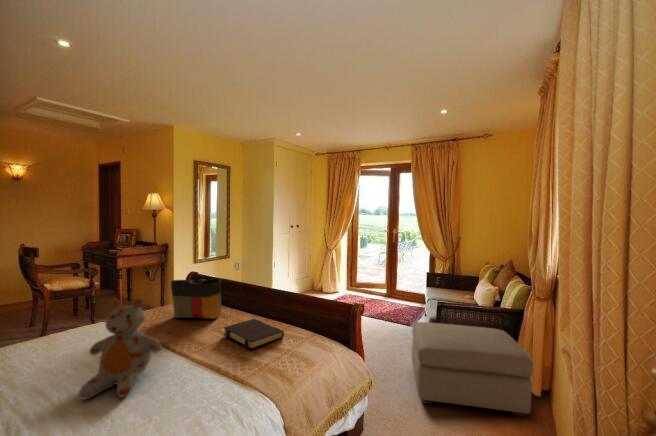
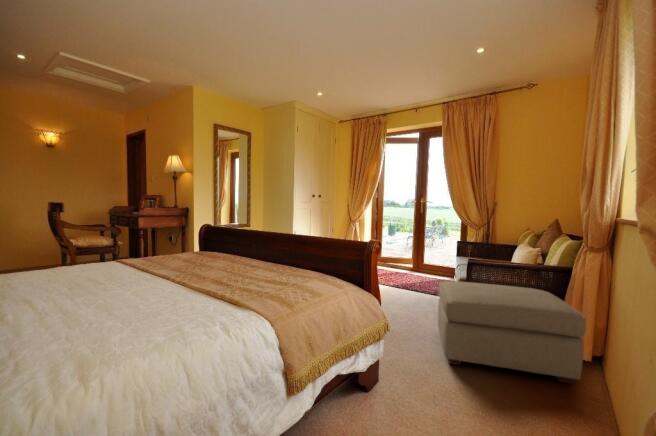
tote bag: present [171,279,222,319] -> none [177,218,231,260]
stuffed bear: present [79,298,162,399] -> none [55,207,152,308]
book: present [224,319,284,350] -> none [227,259,292,281]

